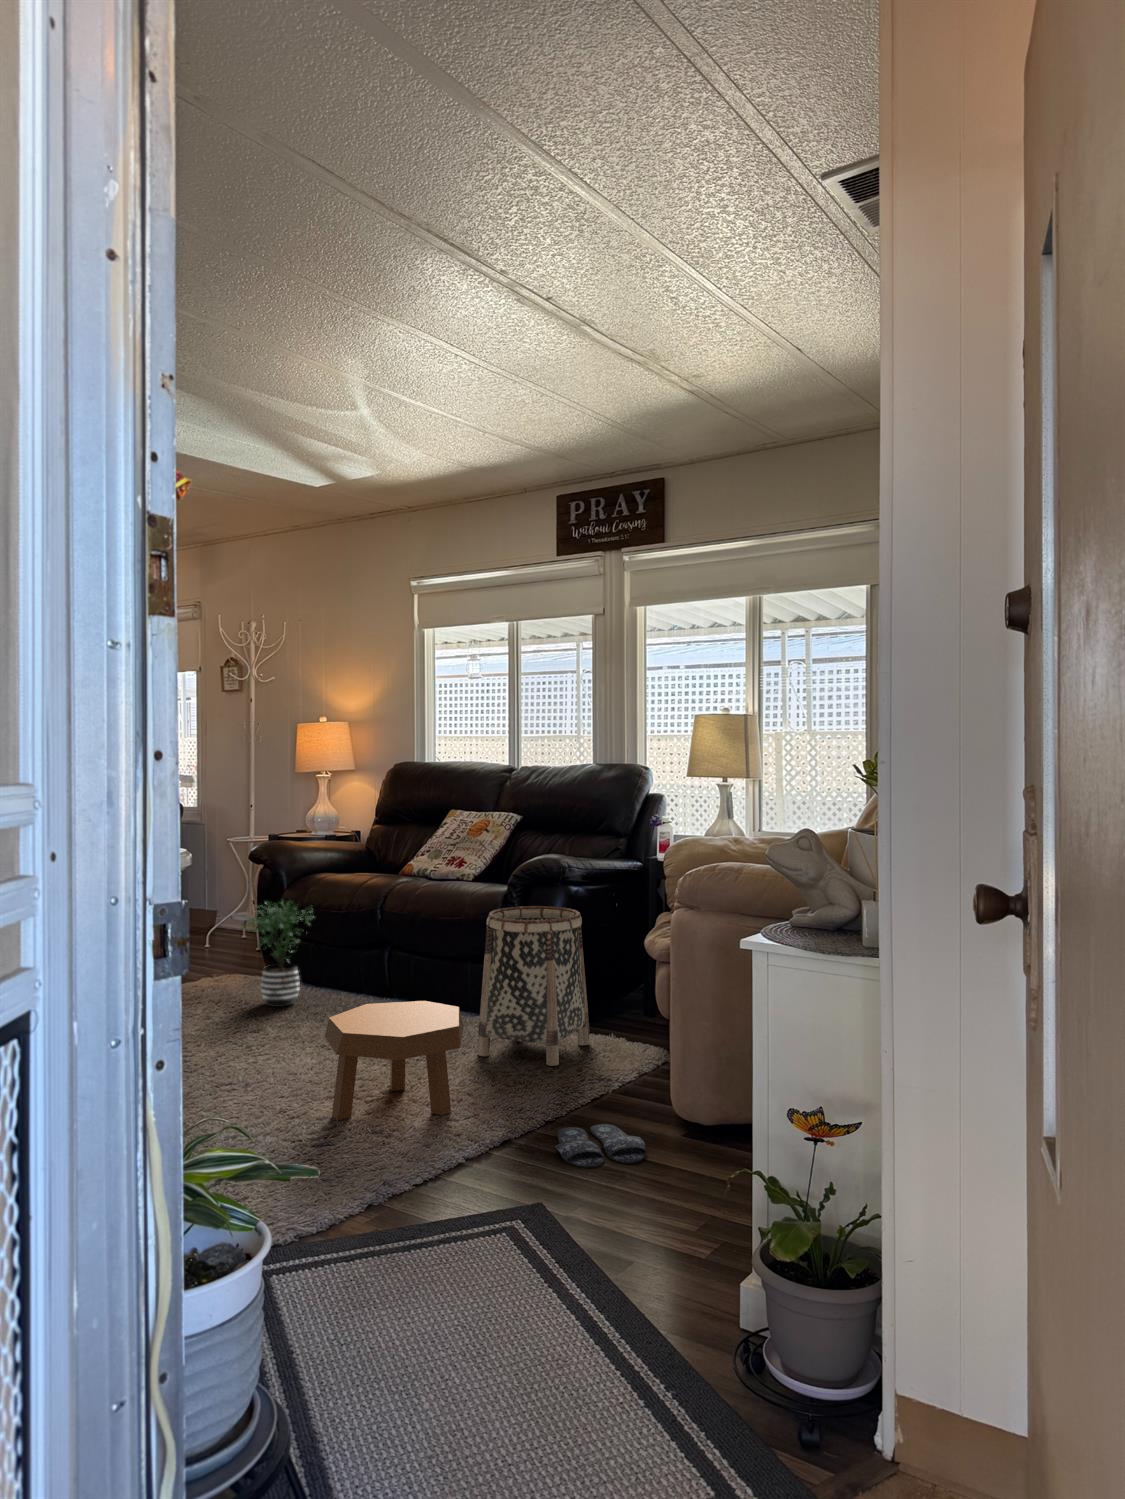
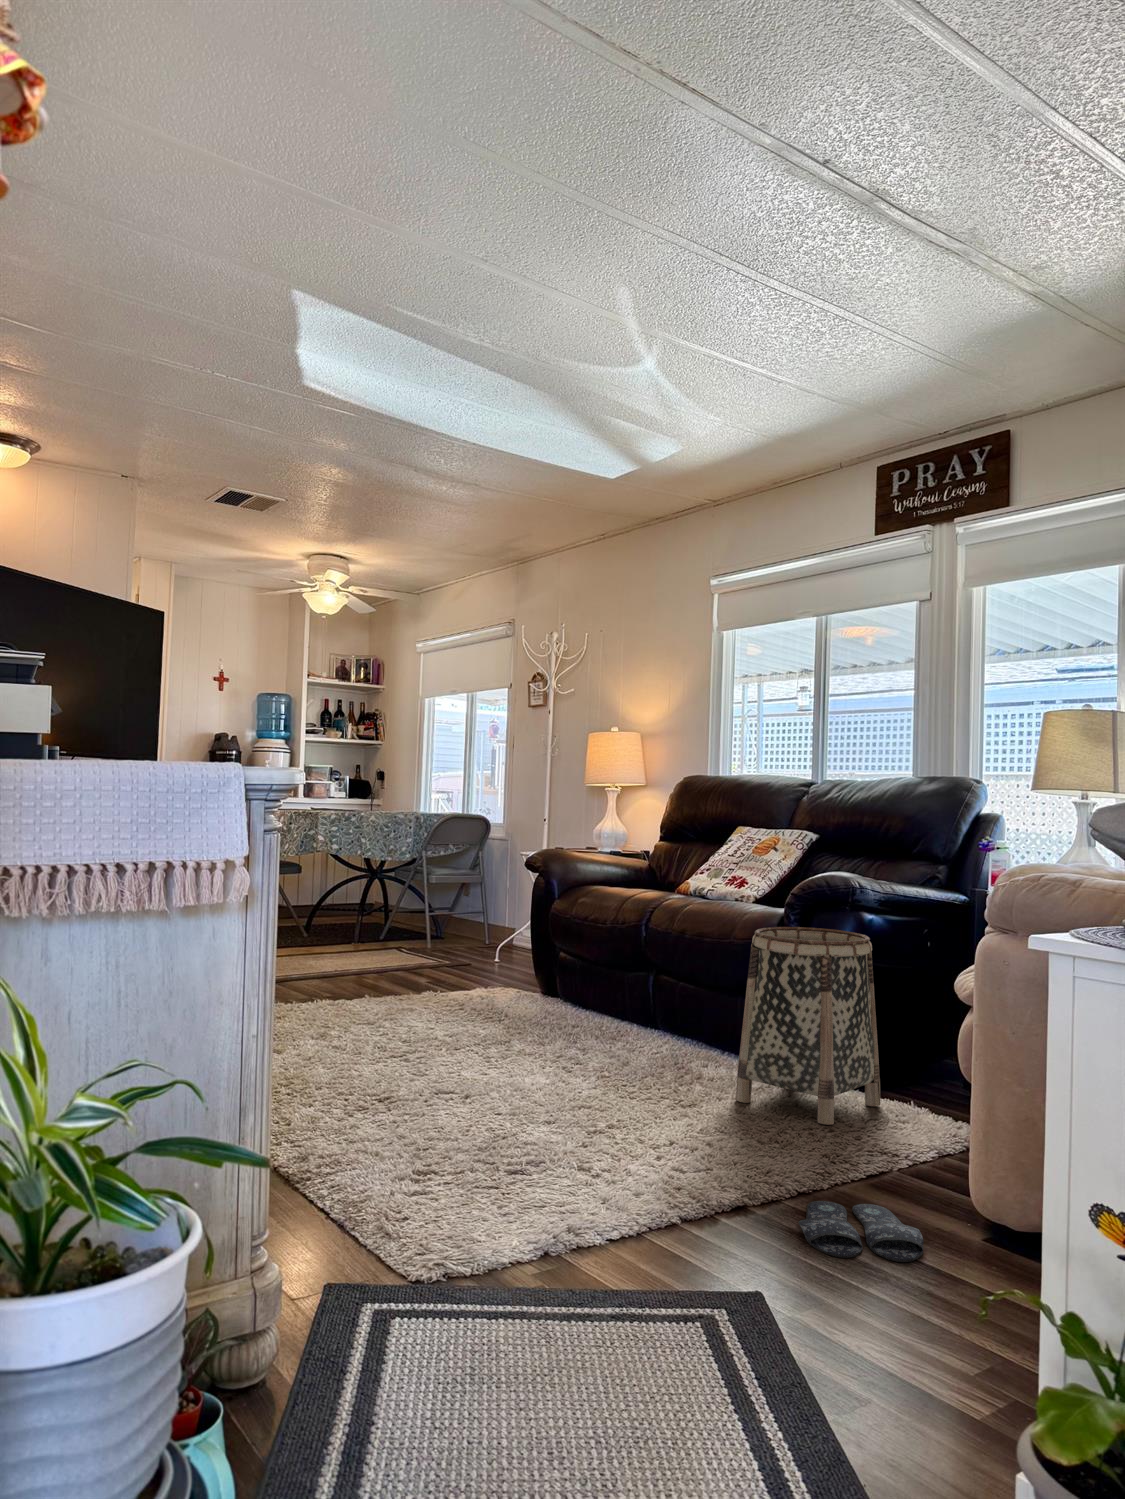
potted plant: present [240,902,313,1007] -> none [497,906,580,1024]
footstool: present [325,1001,464,1120] -> none [542,1019,708,1162]

